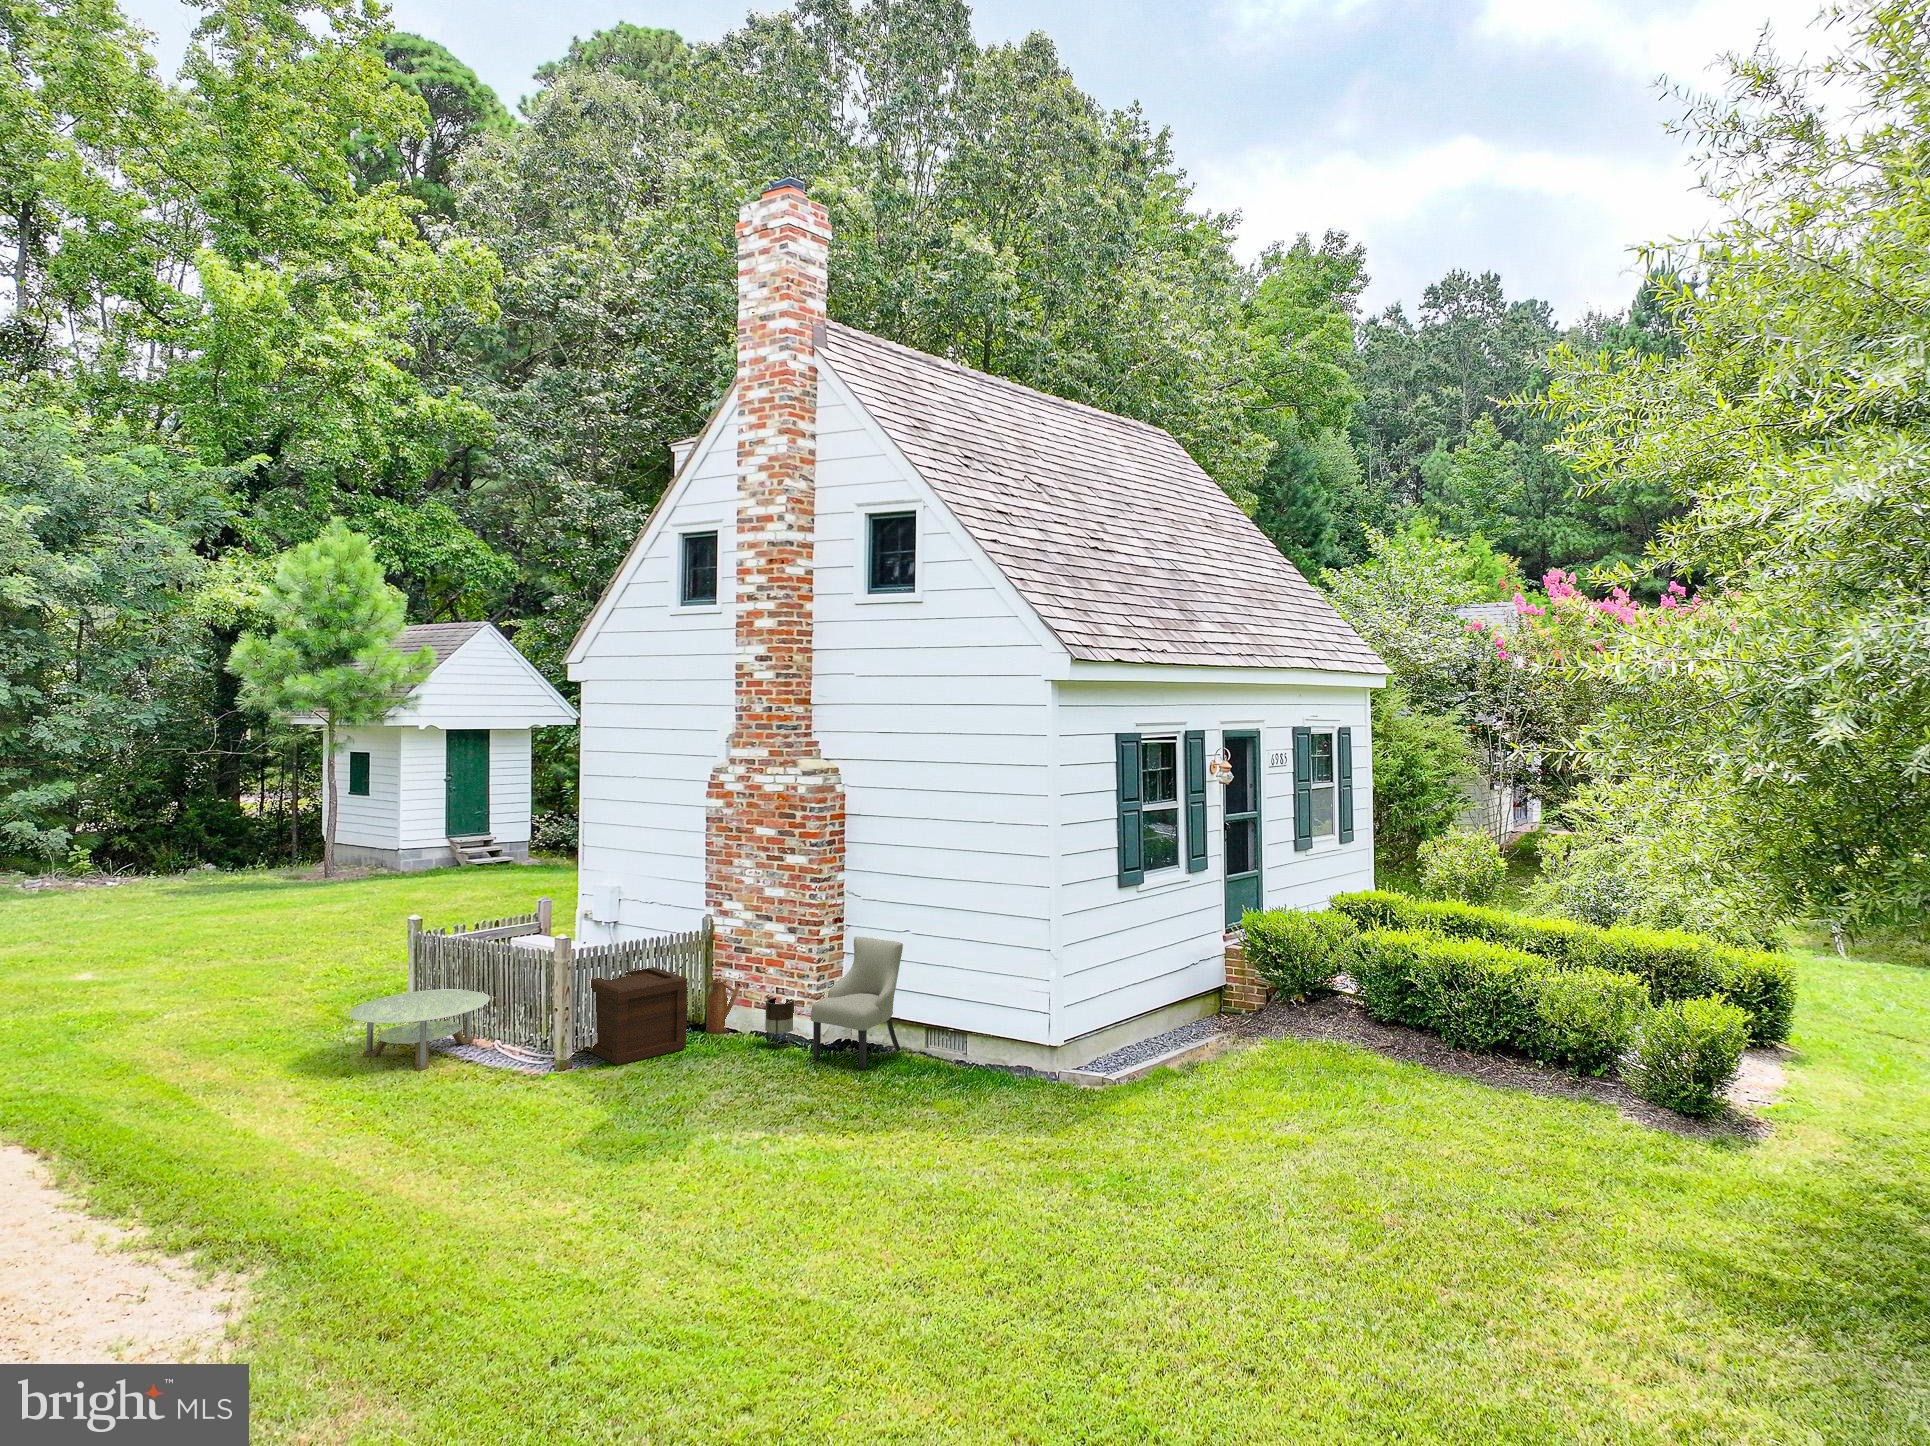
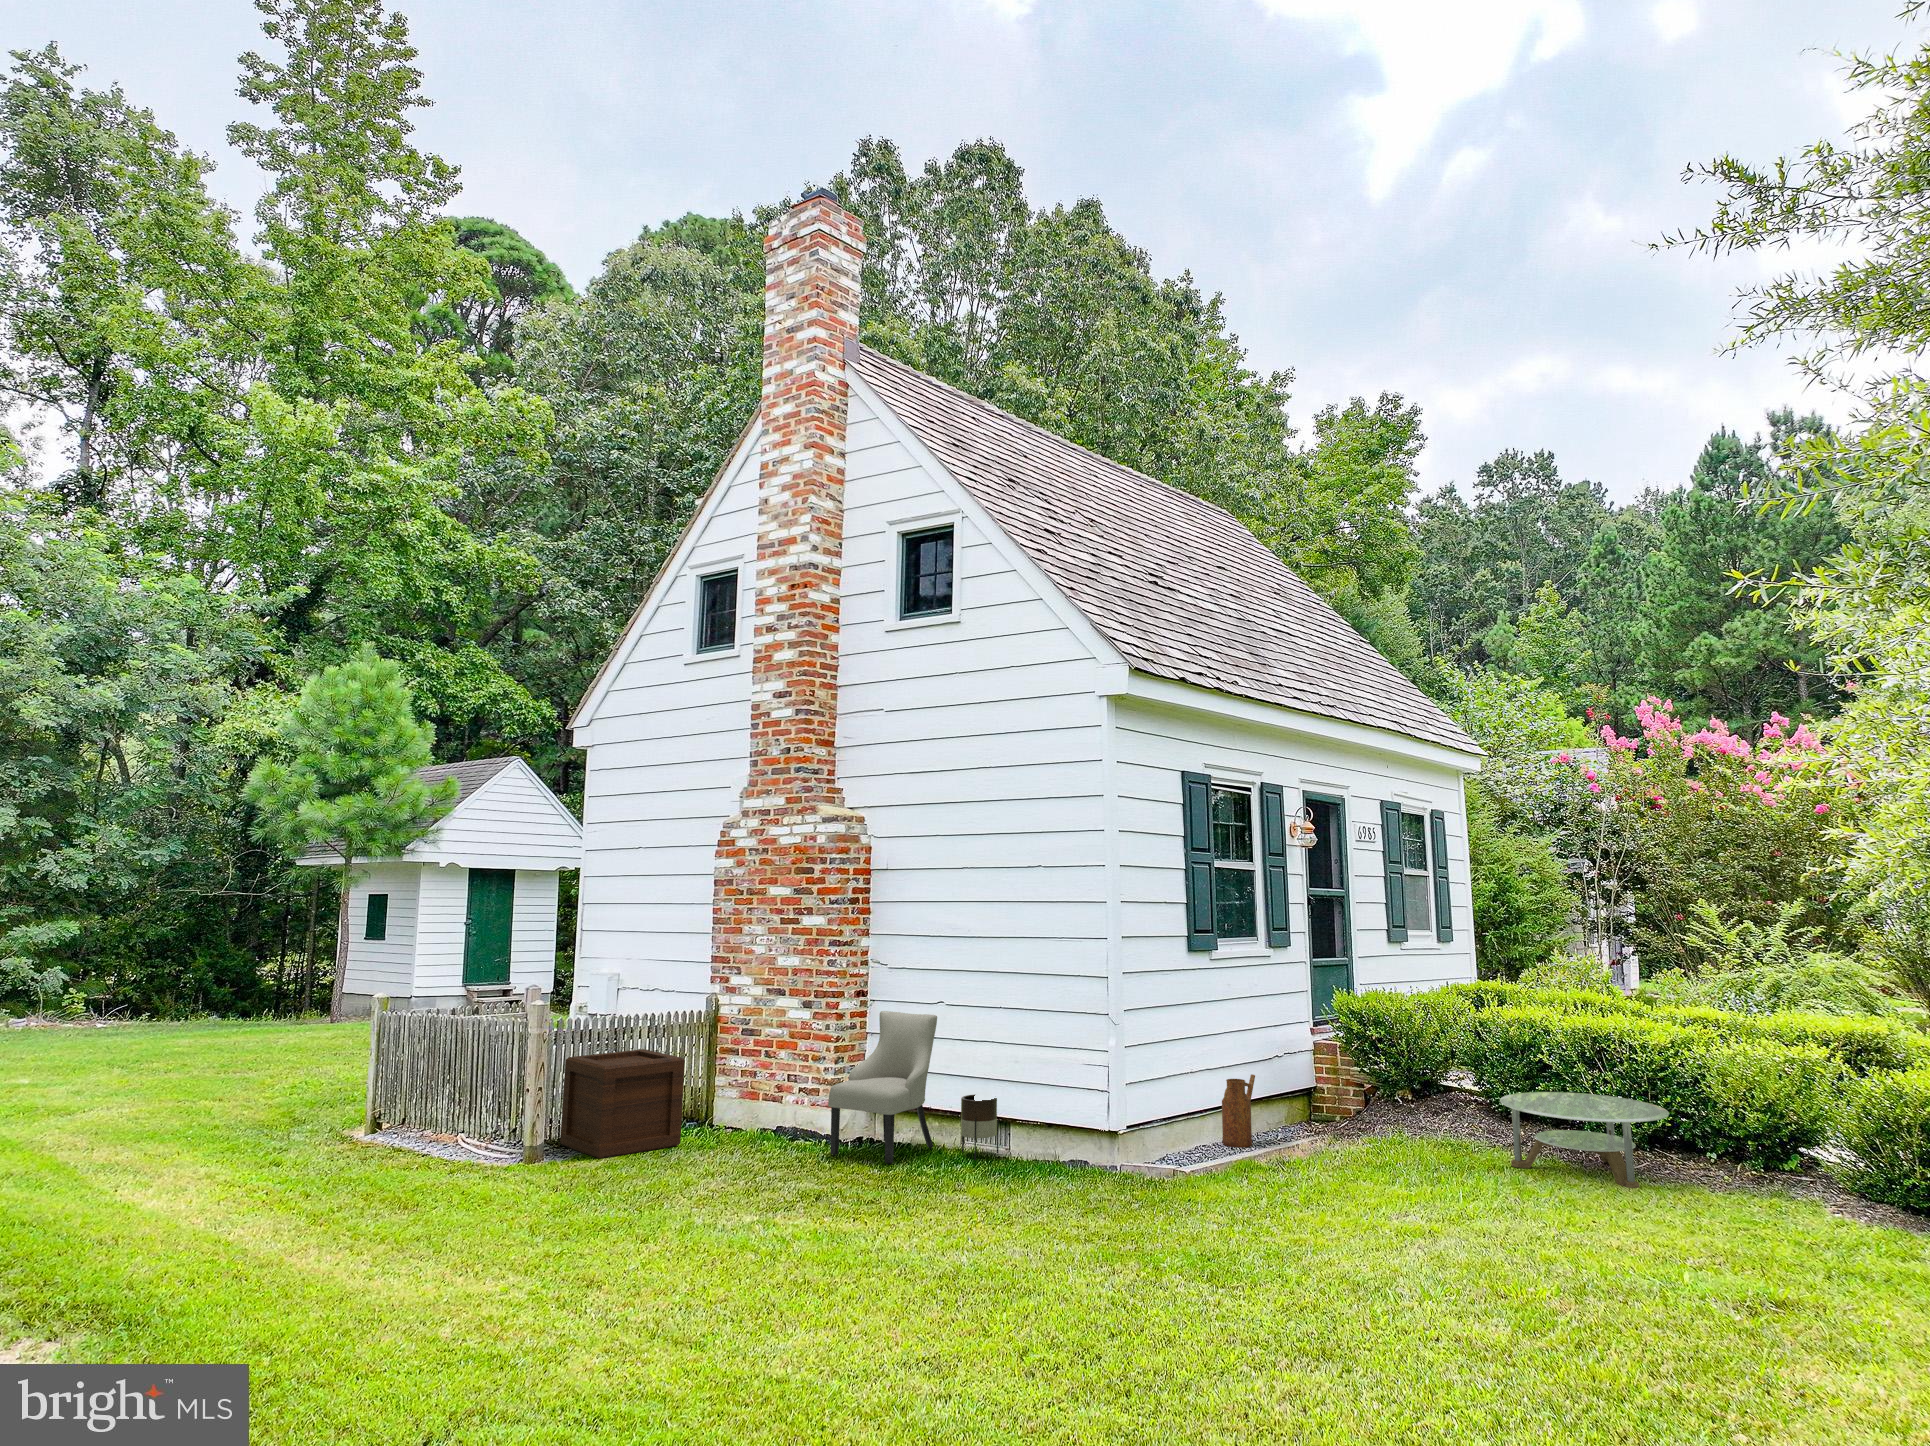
watering can: present [706,979,741,1034] -> present [1222,1074,1255,1147]
round table: present [349,989,490,1071] -> present [1500,1092,1669,1188]
planter: present [765,997,796,1050] -> present [961,1095,999,1160]

